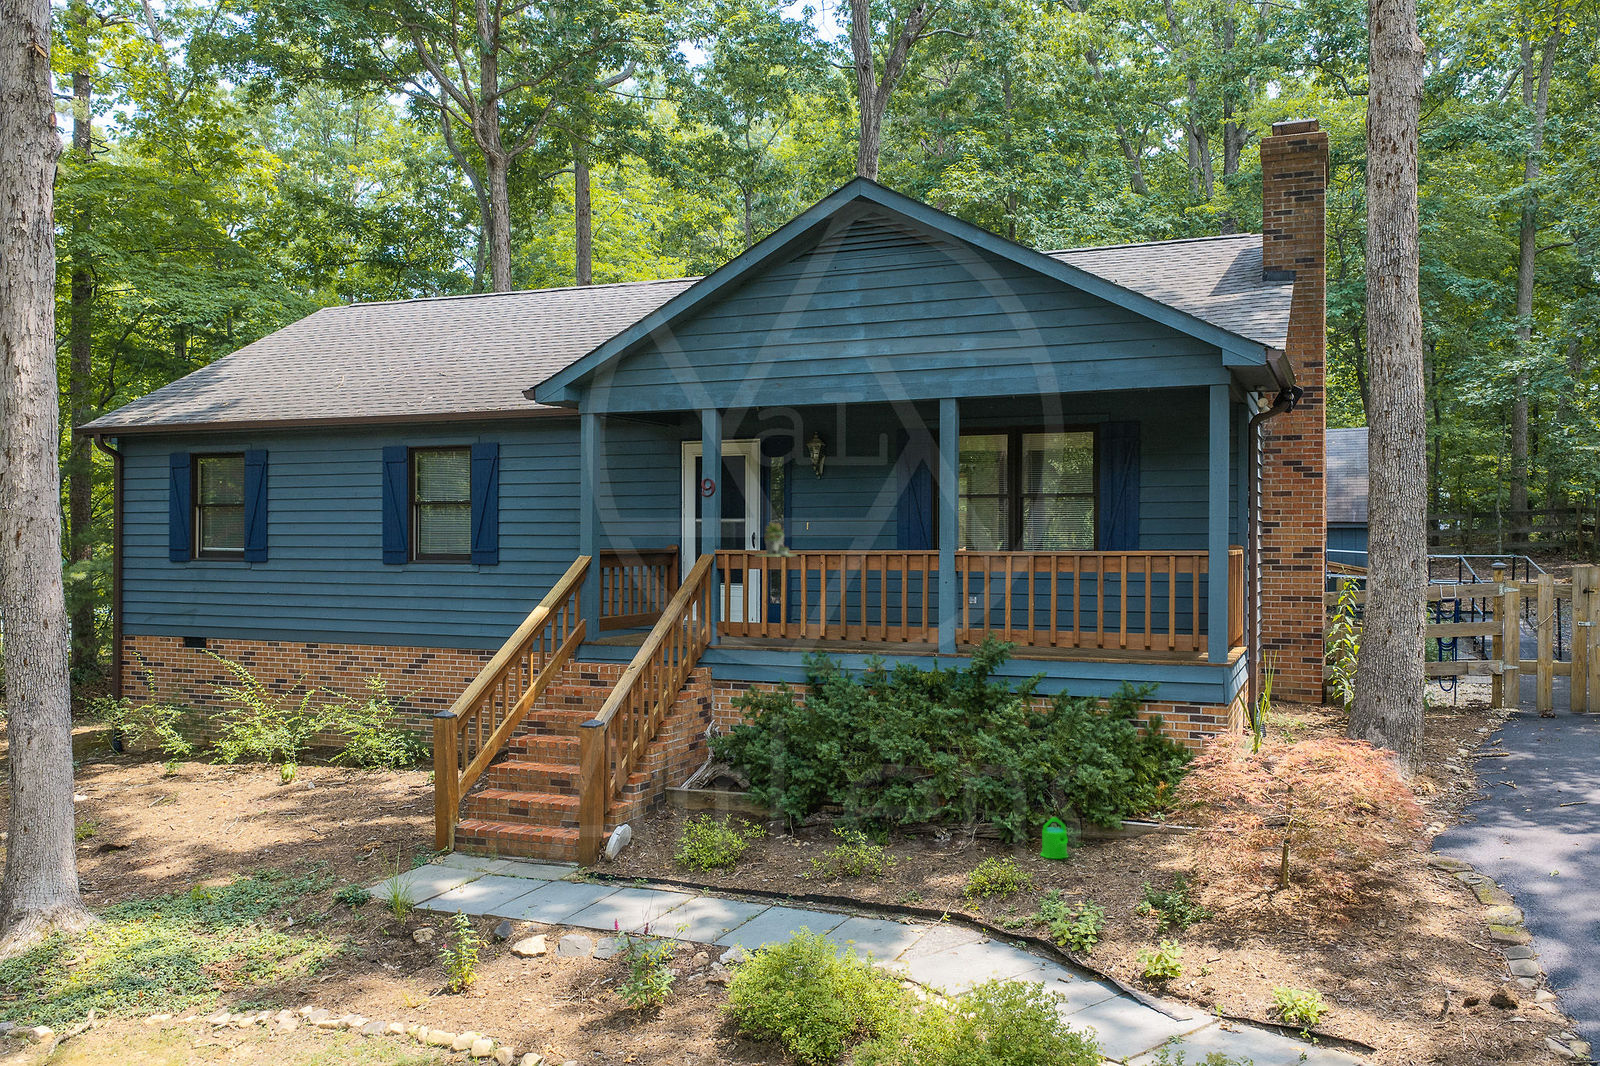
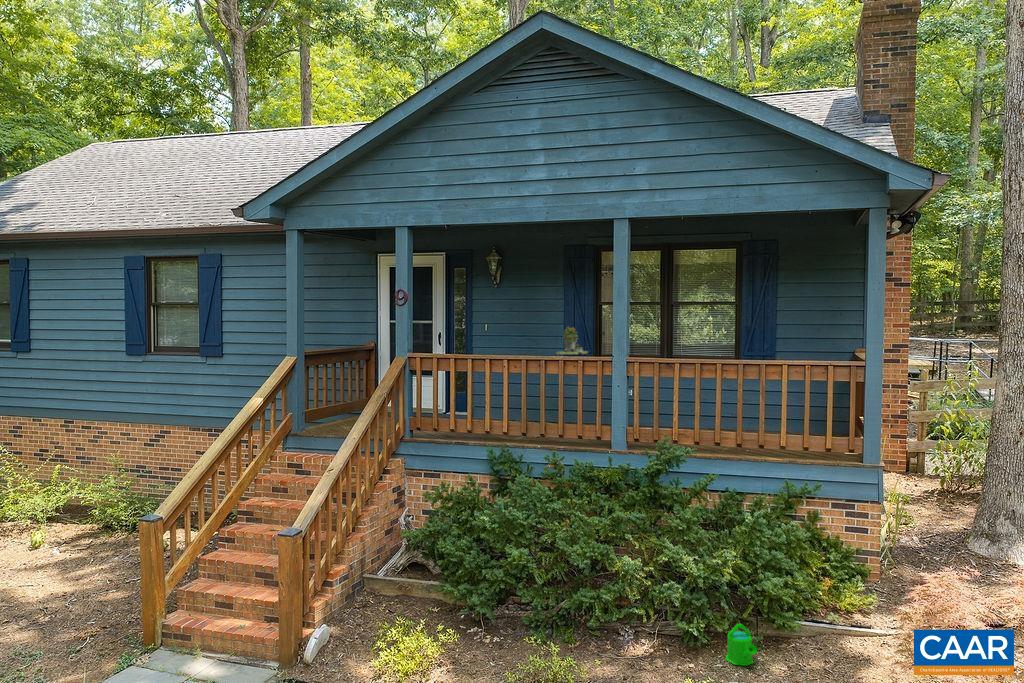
succulent planter: present [756,522,796,557] -> present [557,327,588,354]

